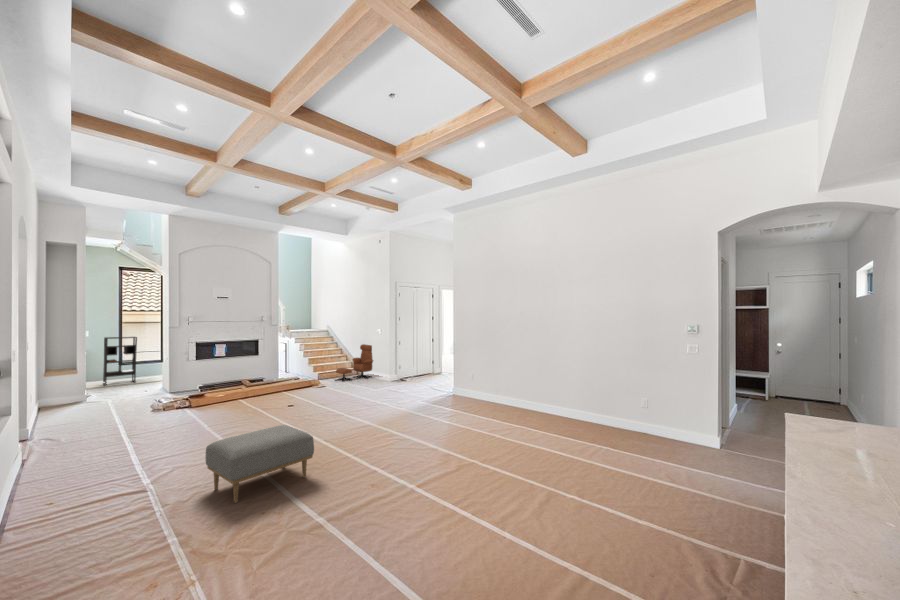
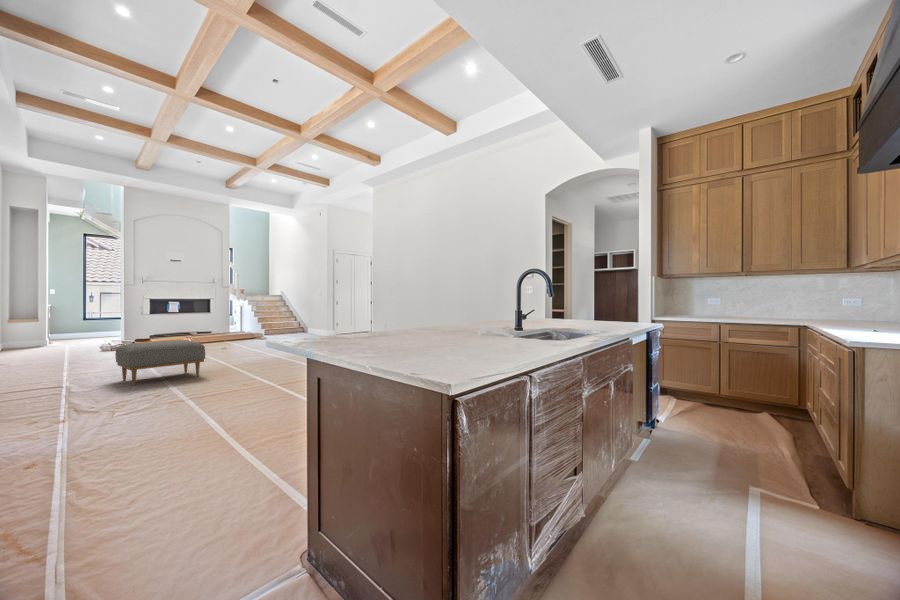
bookshelf: present [103,337,137,386] -> none [70,296,101,338]
lounge chair: present [335,344,373,382] -> none [278,306,314,337]

